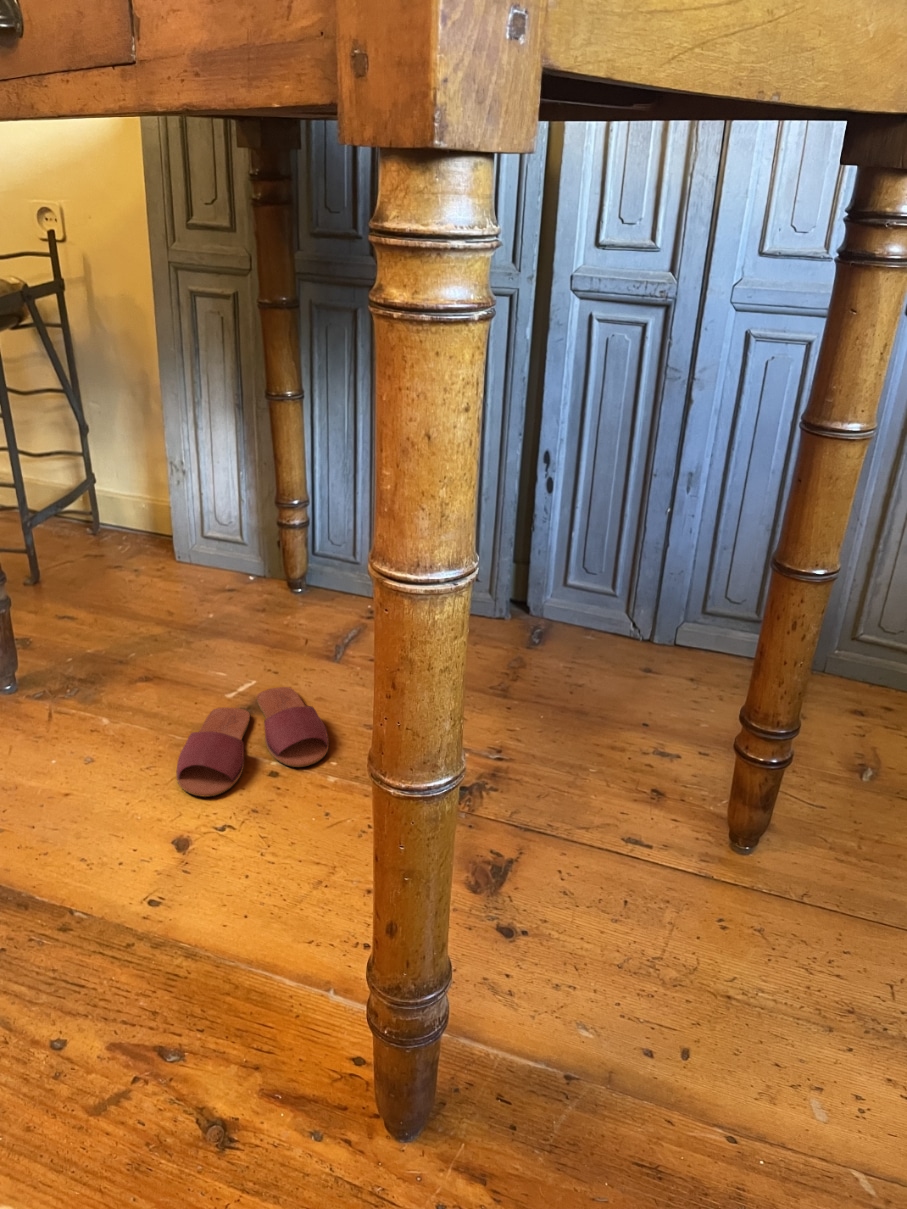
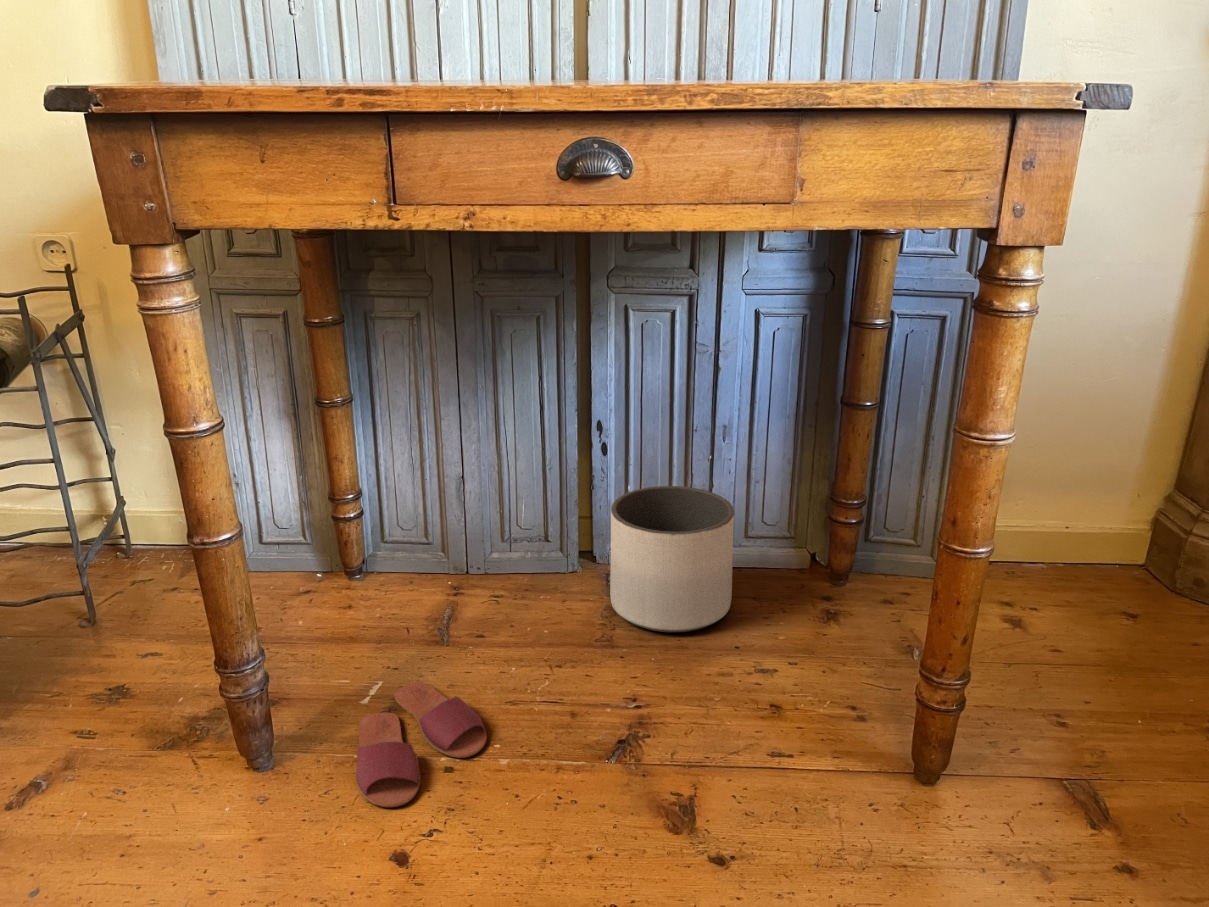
planter: none [524,532,675,696] -> present [610,486,734,632]

